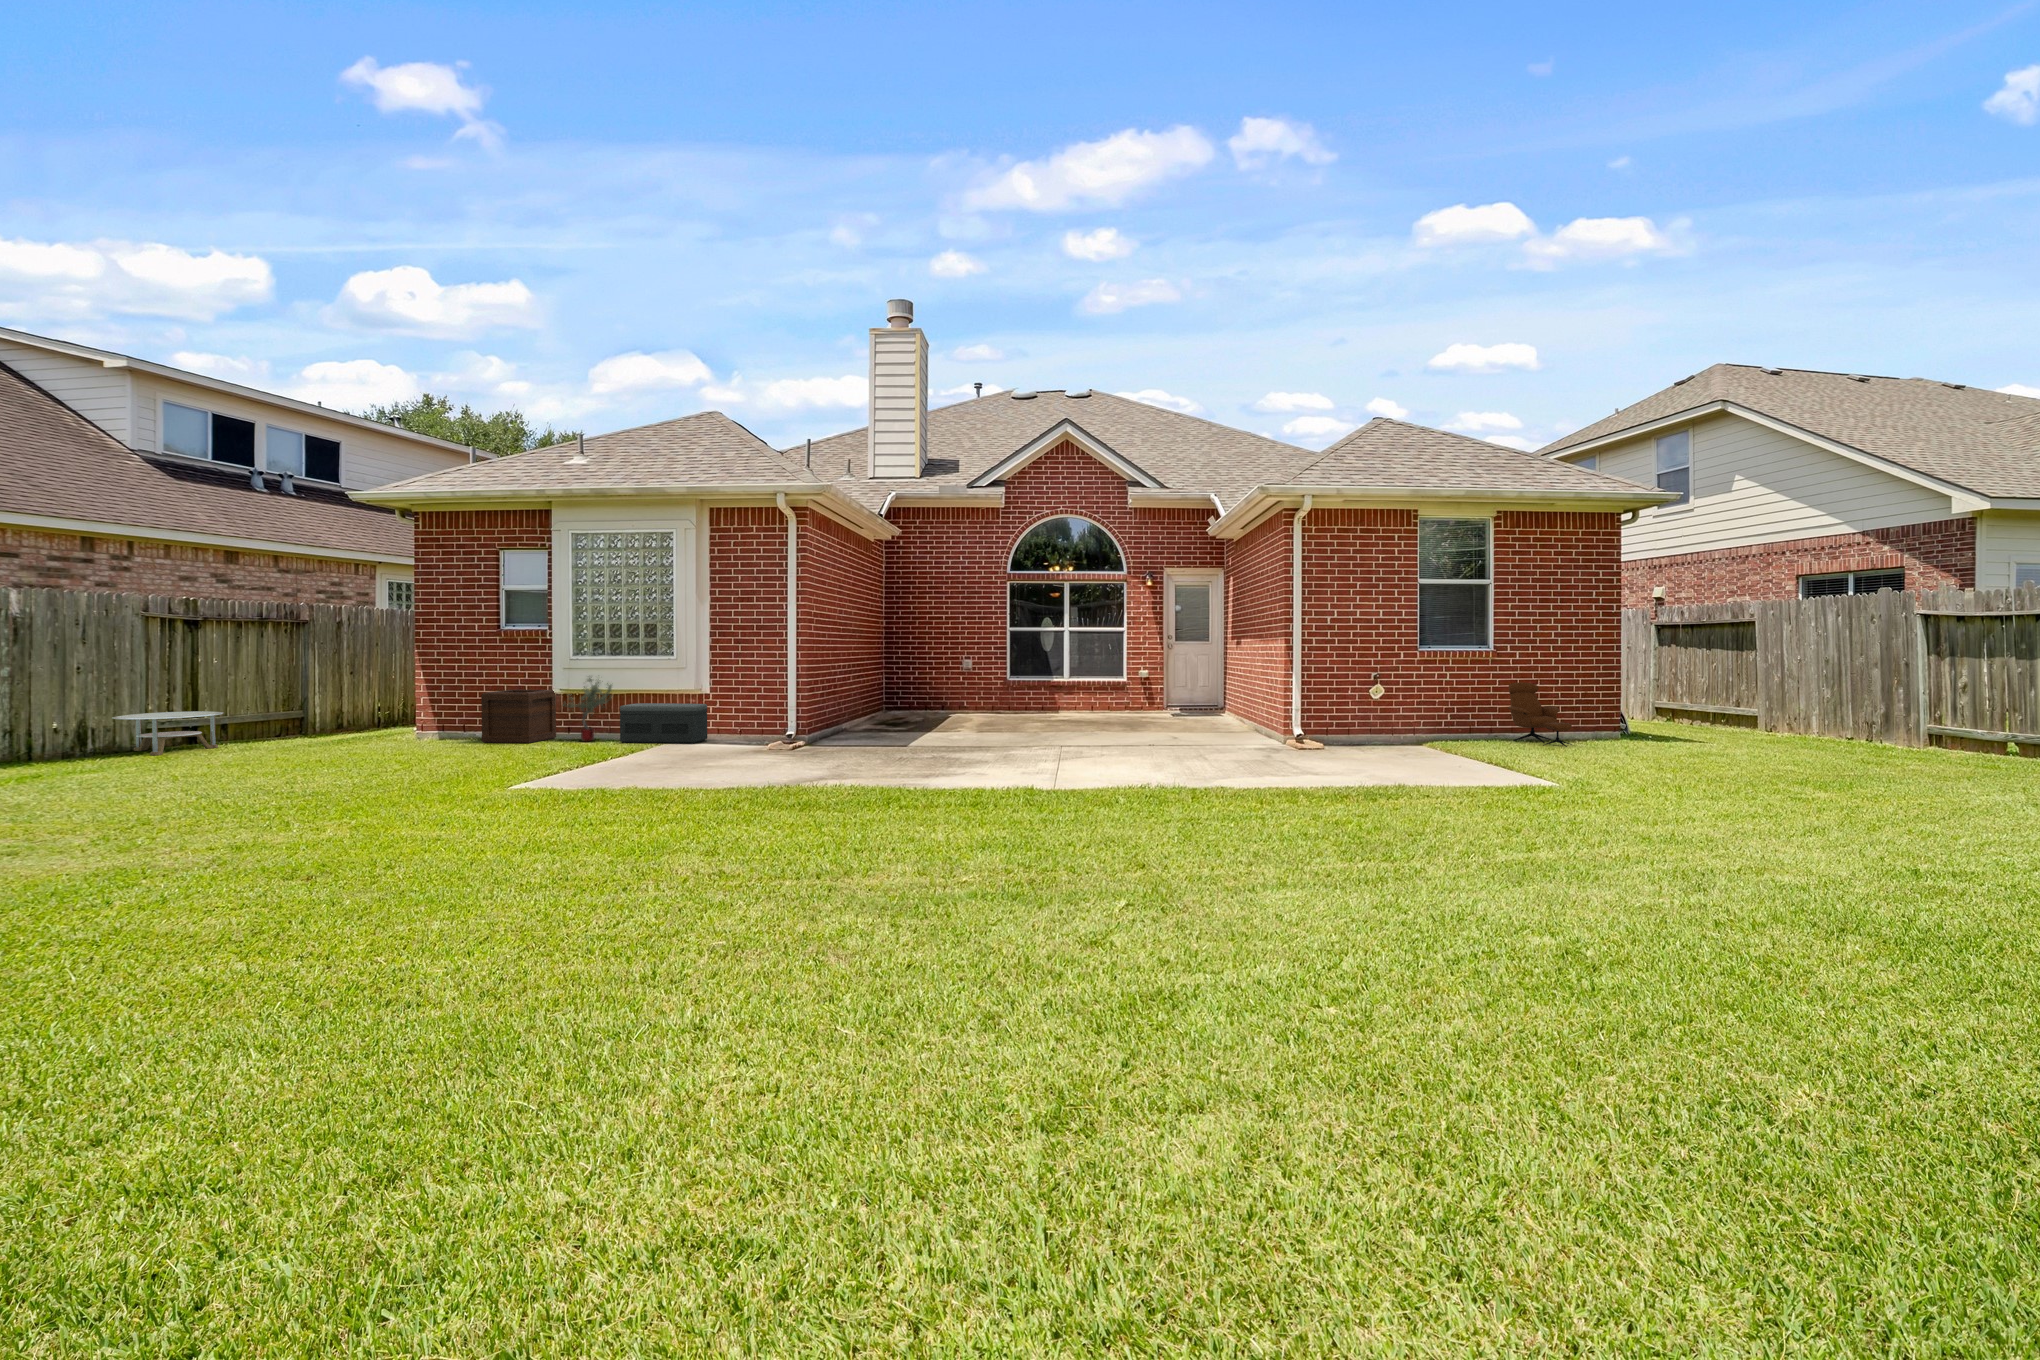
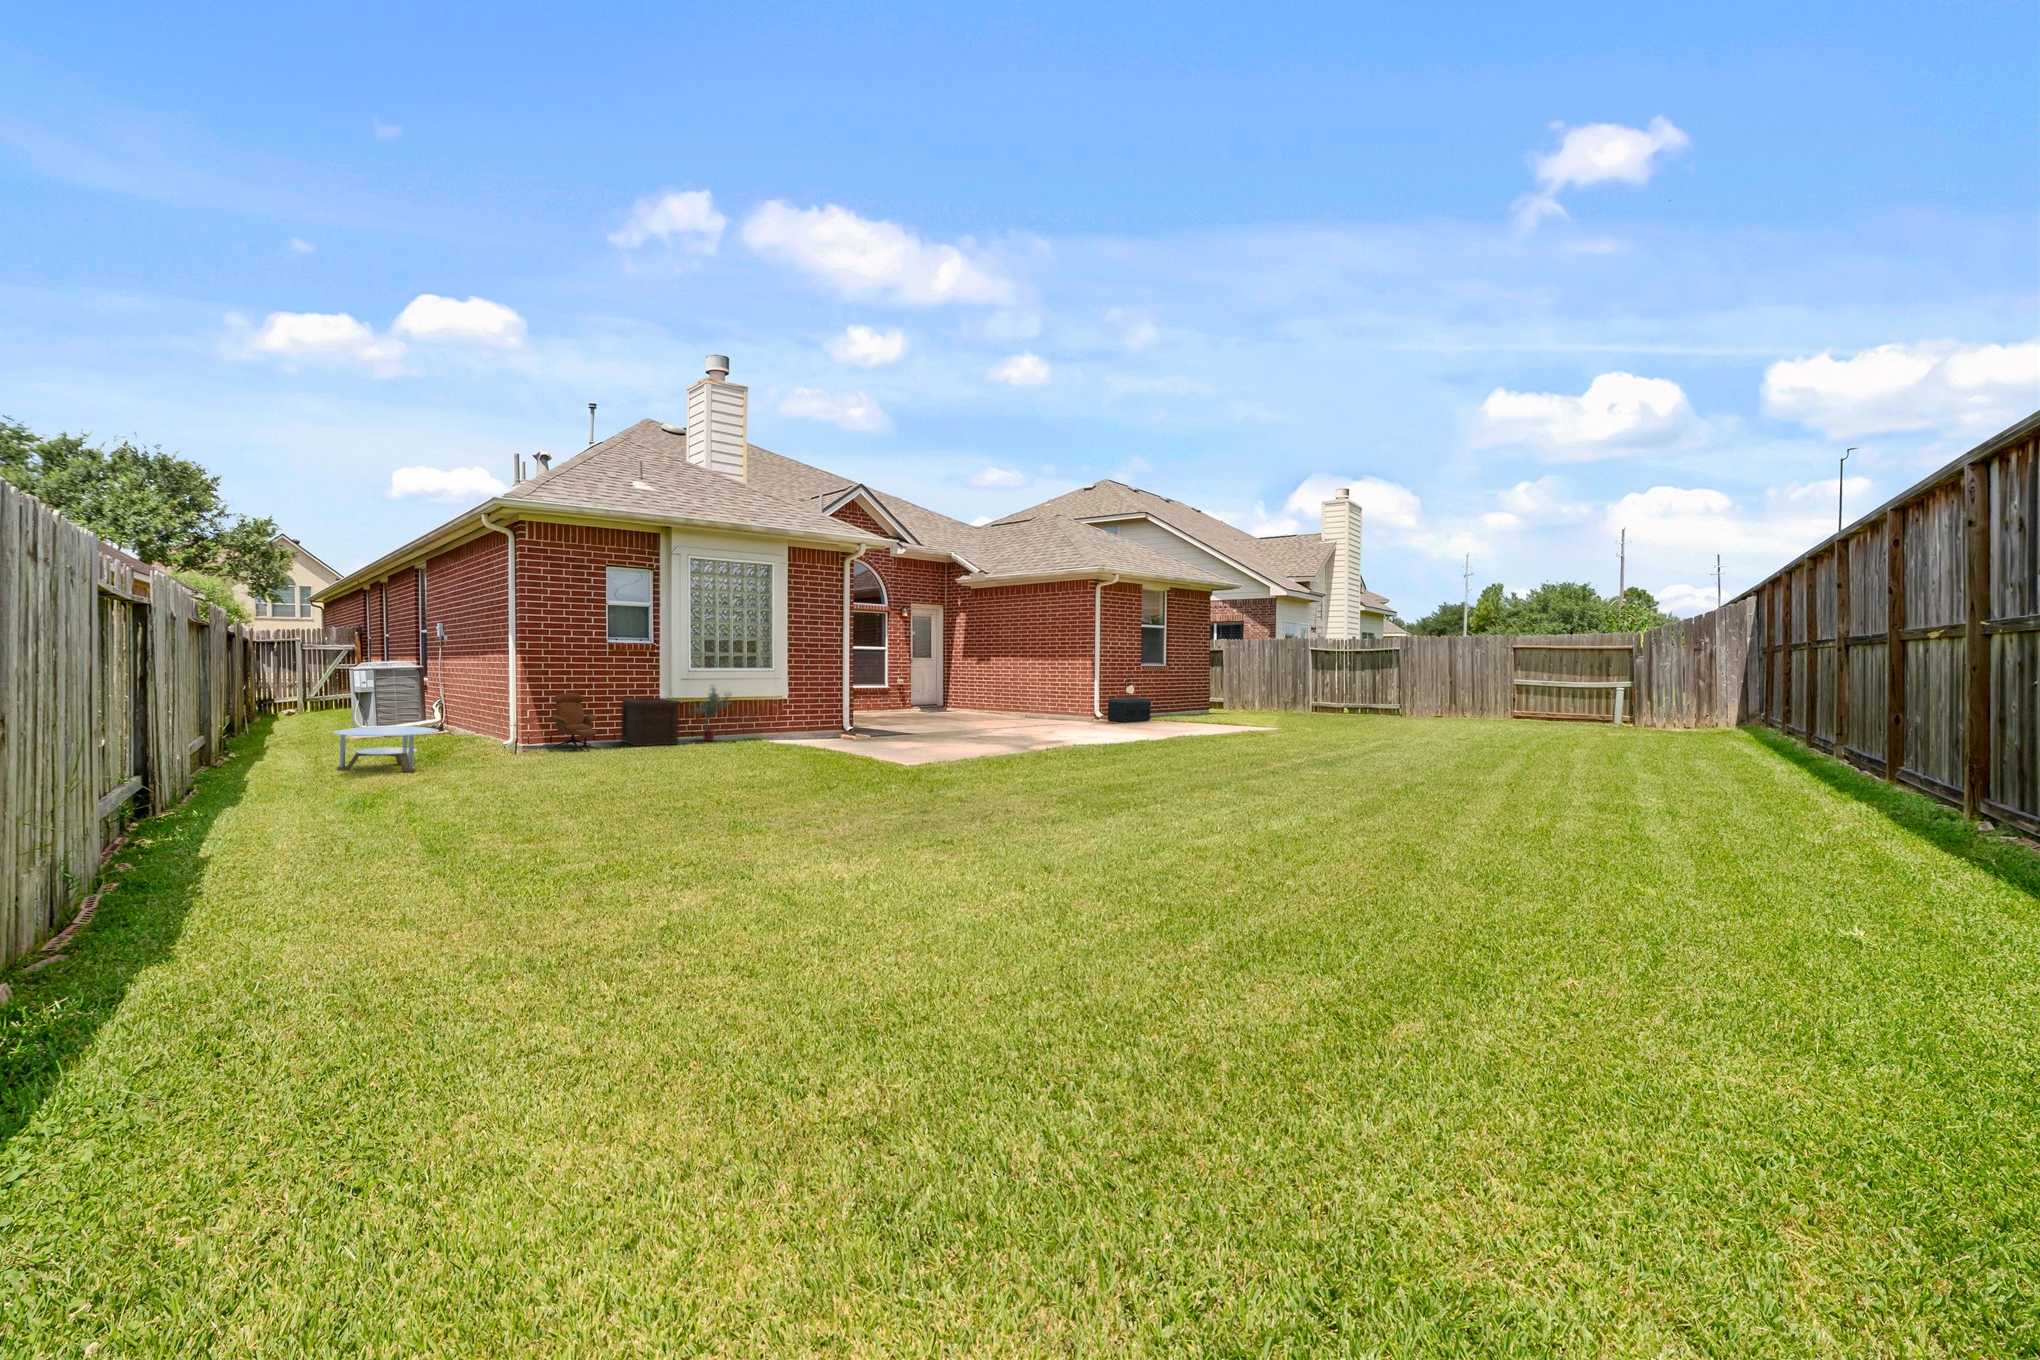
lounge chair: present [1508,682,1572,747] -> present [551,693,598,751]
storage bench: present [620,703,707,744] -> present [1108,697,1151,723]

